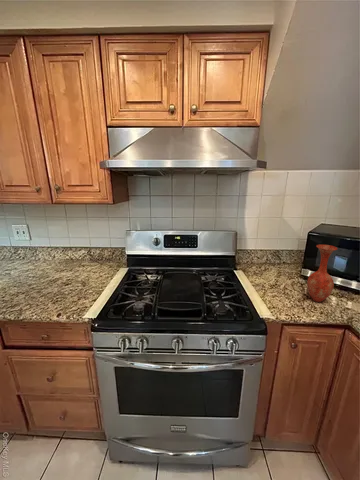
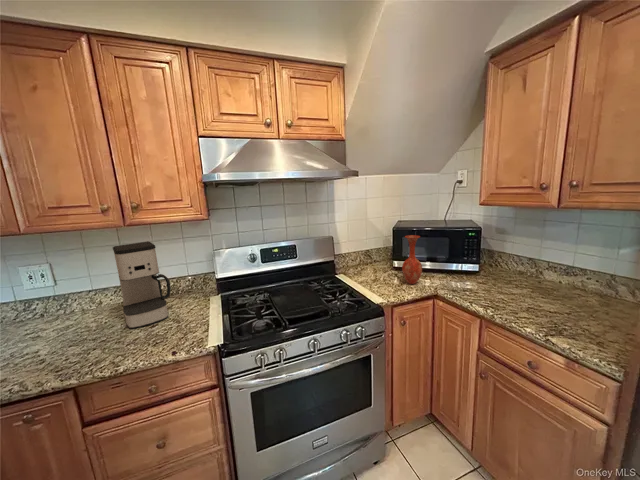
coffee maker: none [39,217,83,286] -> present [113,241,171,329]

